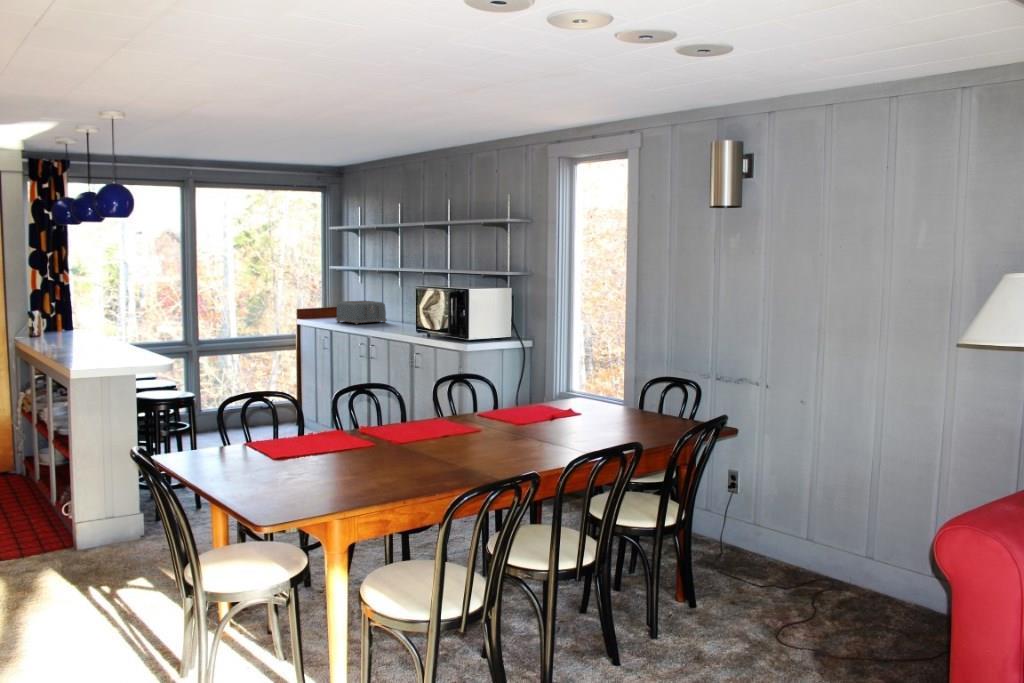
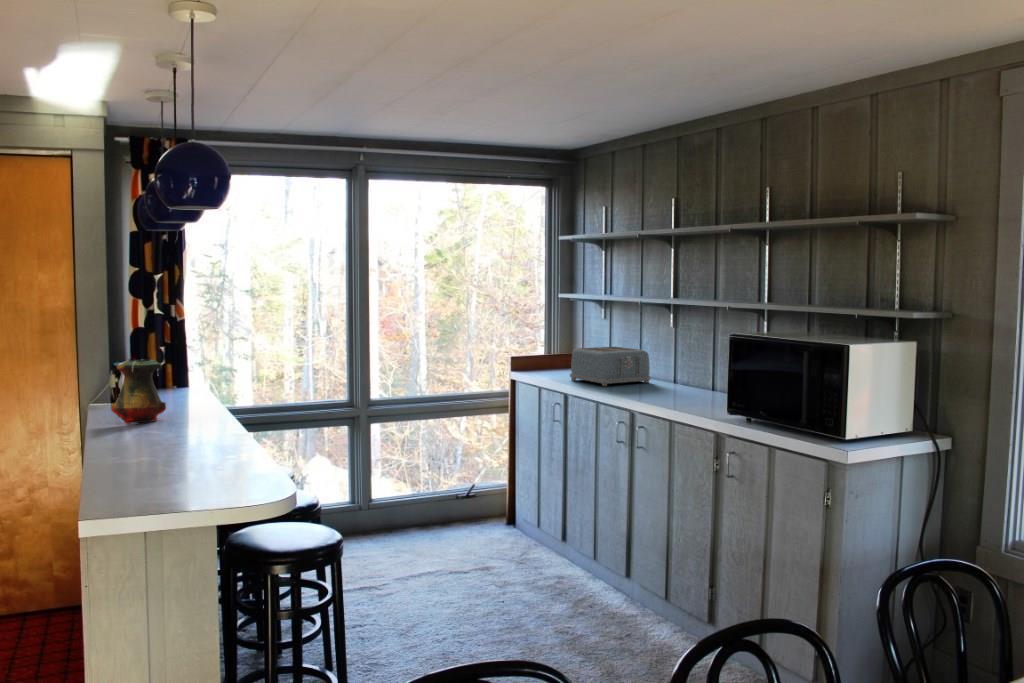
vase: none [46,306,80,345] -> present [111,359,166,424]

